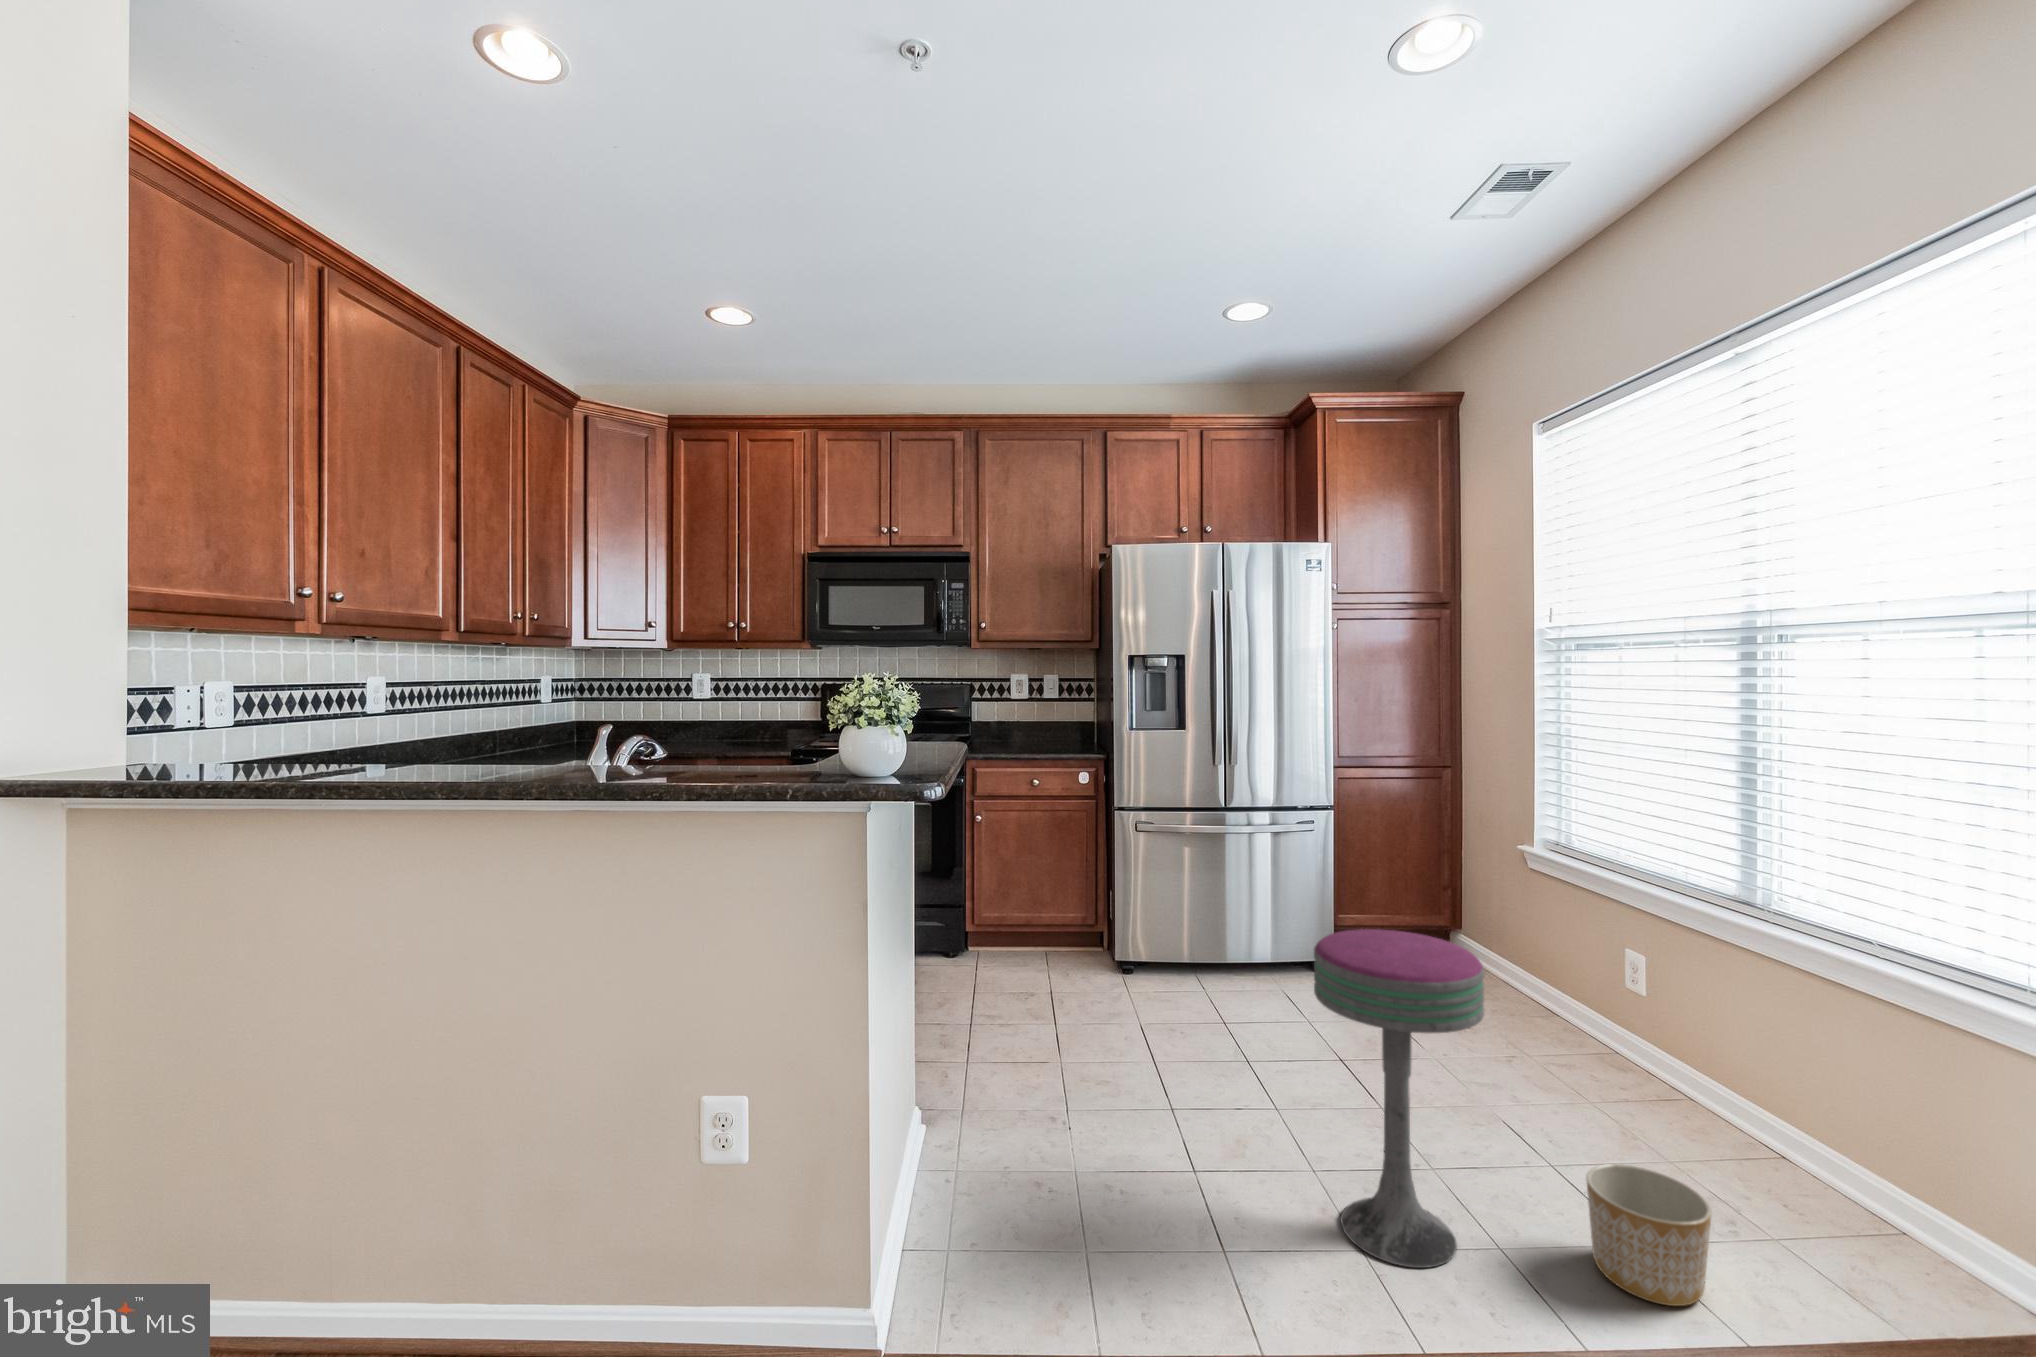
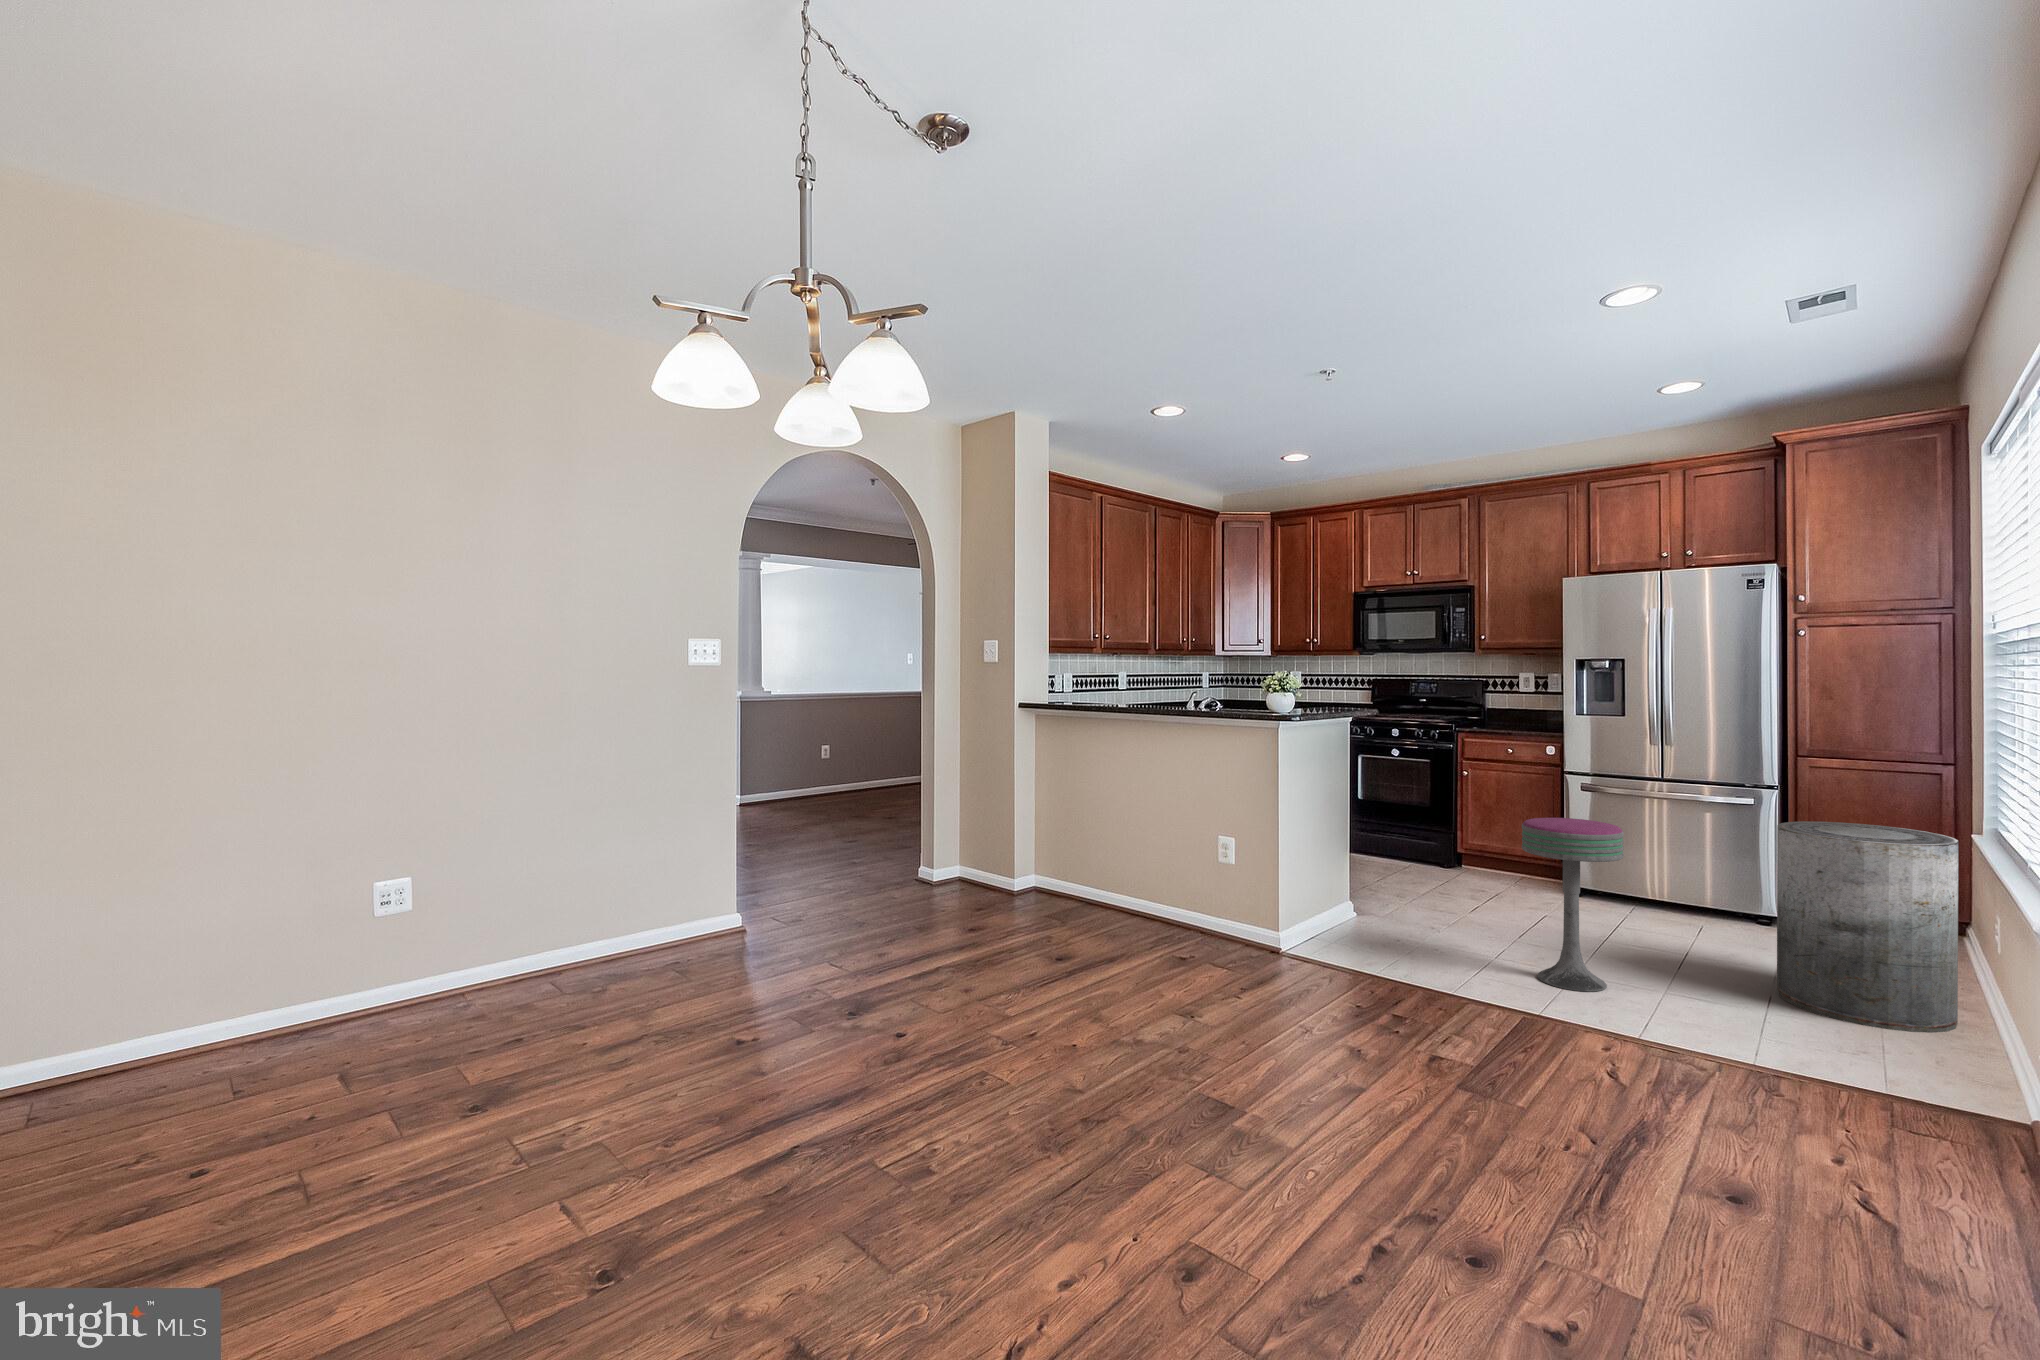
trash can: none [1535,872,1755,1181] -> present [1777,821,1959,1033]
planter: present [1586,1164,1712,1306] -> none [1669,962,1743,1030]

